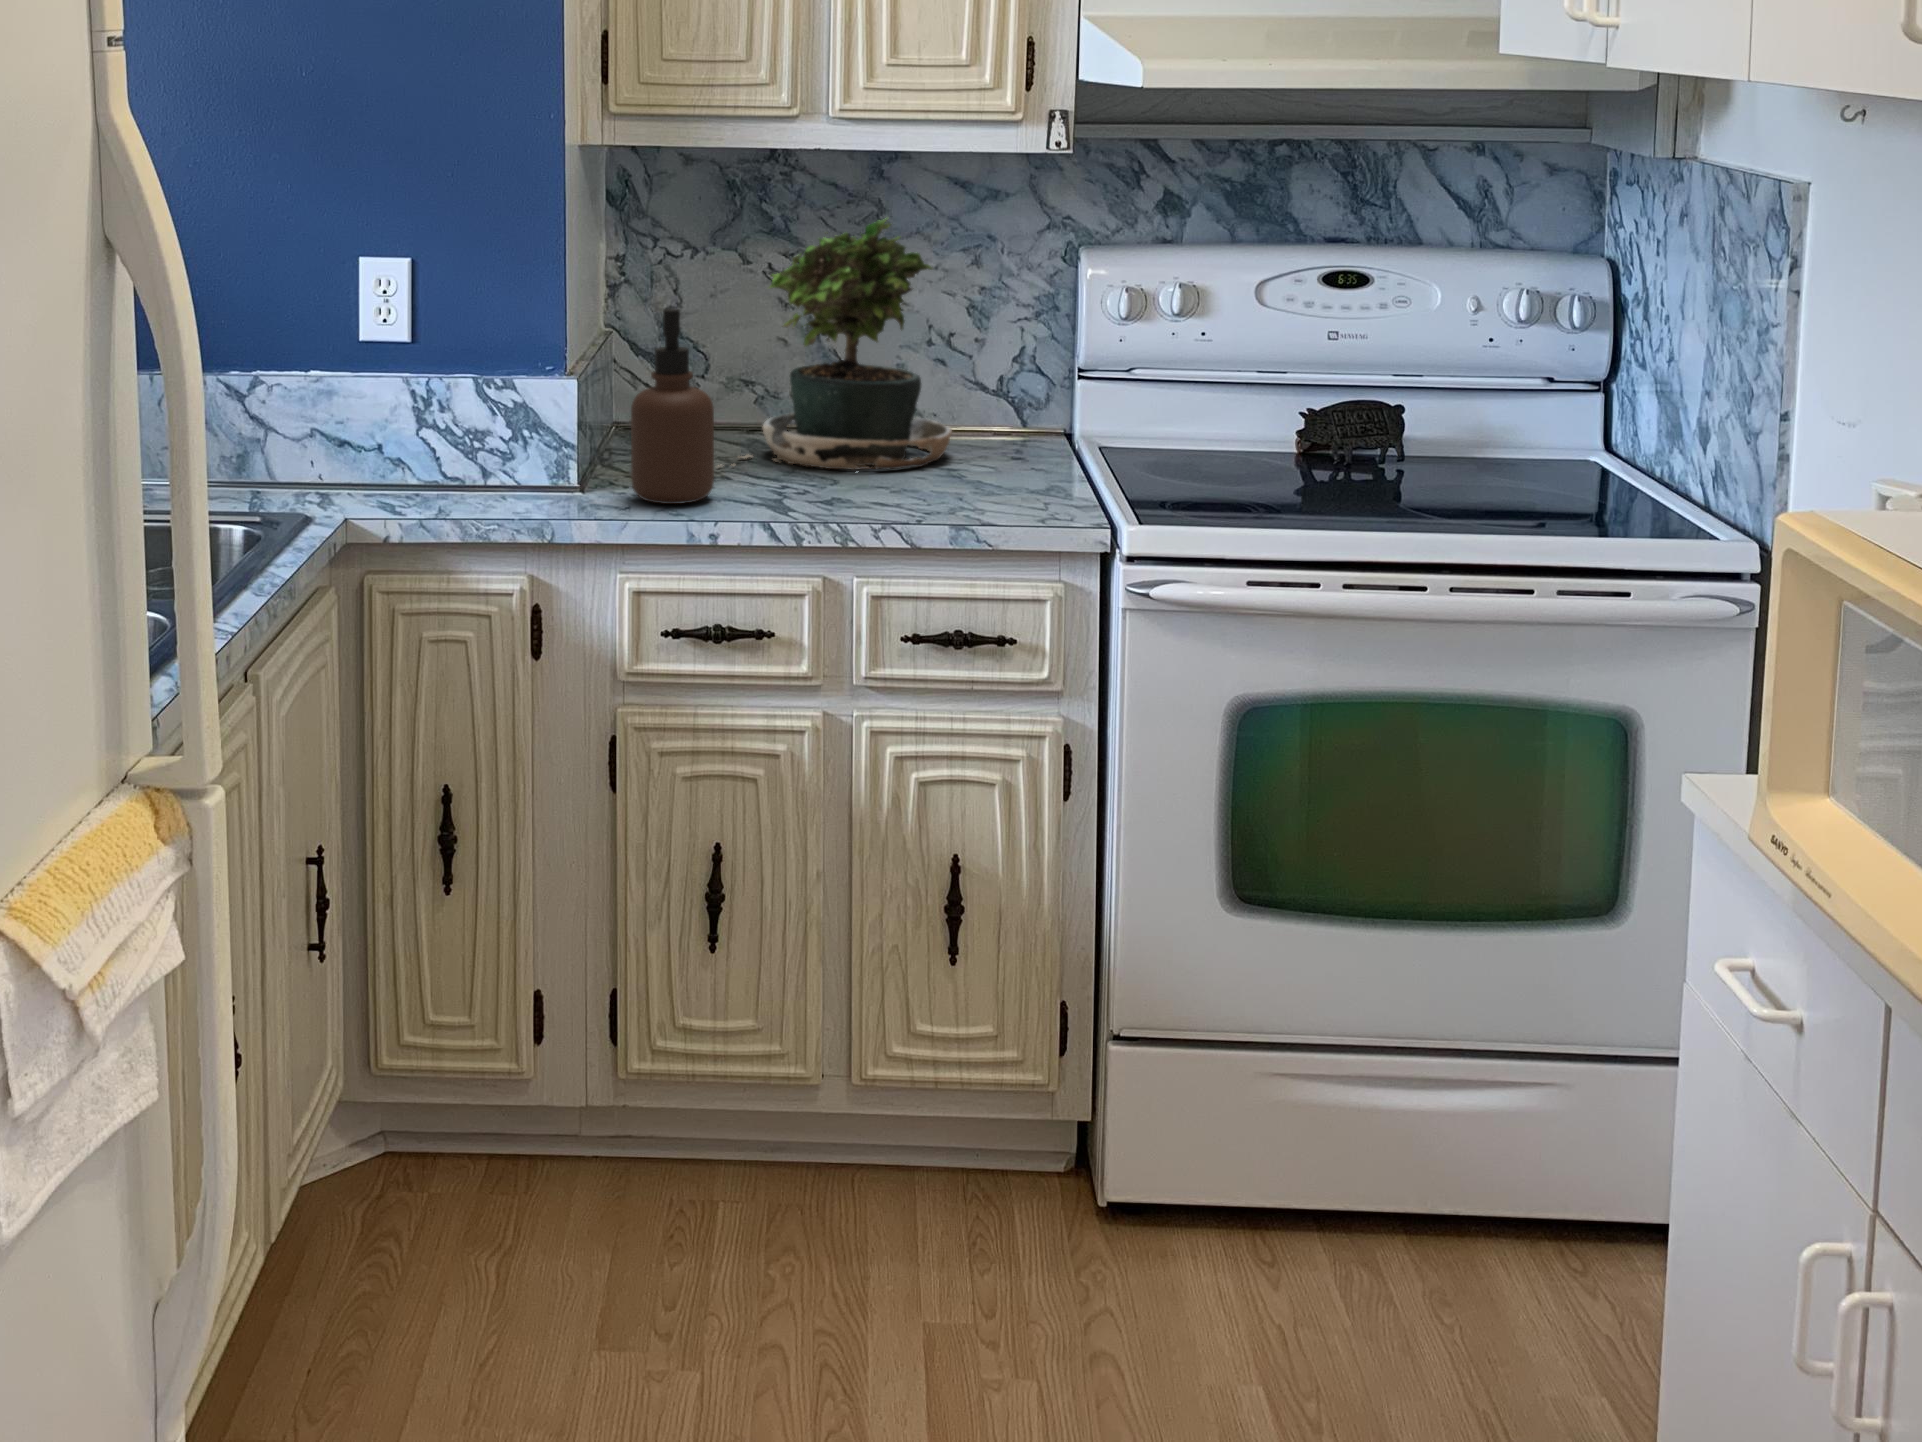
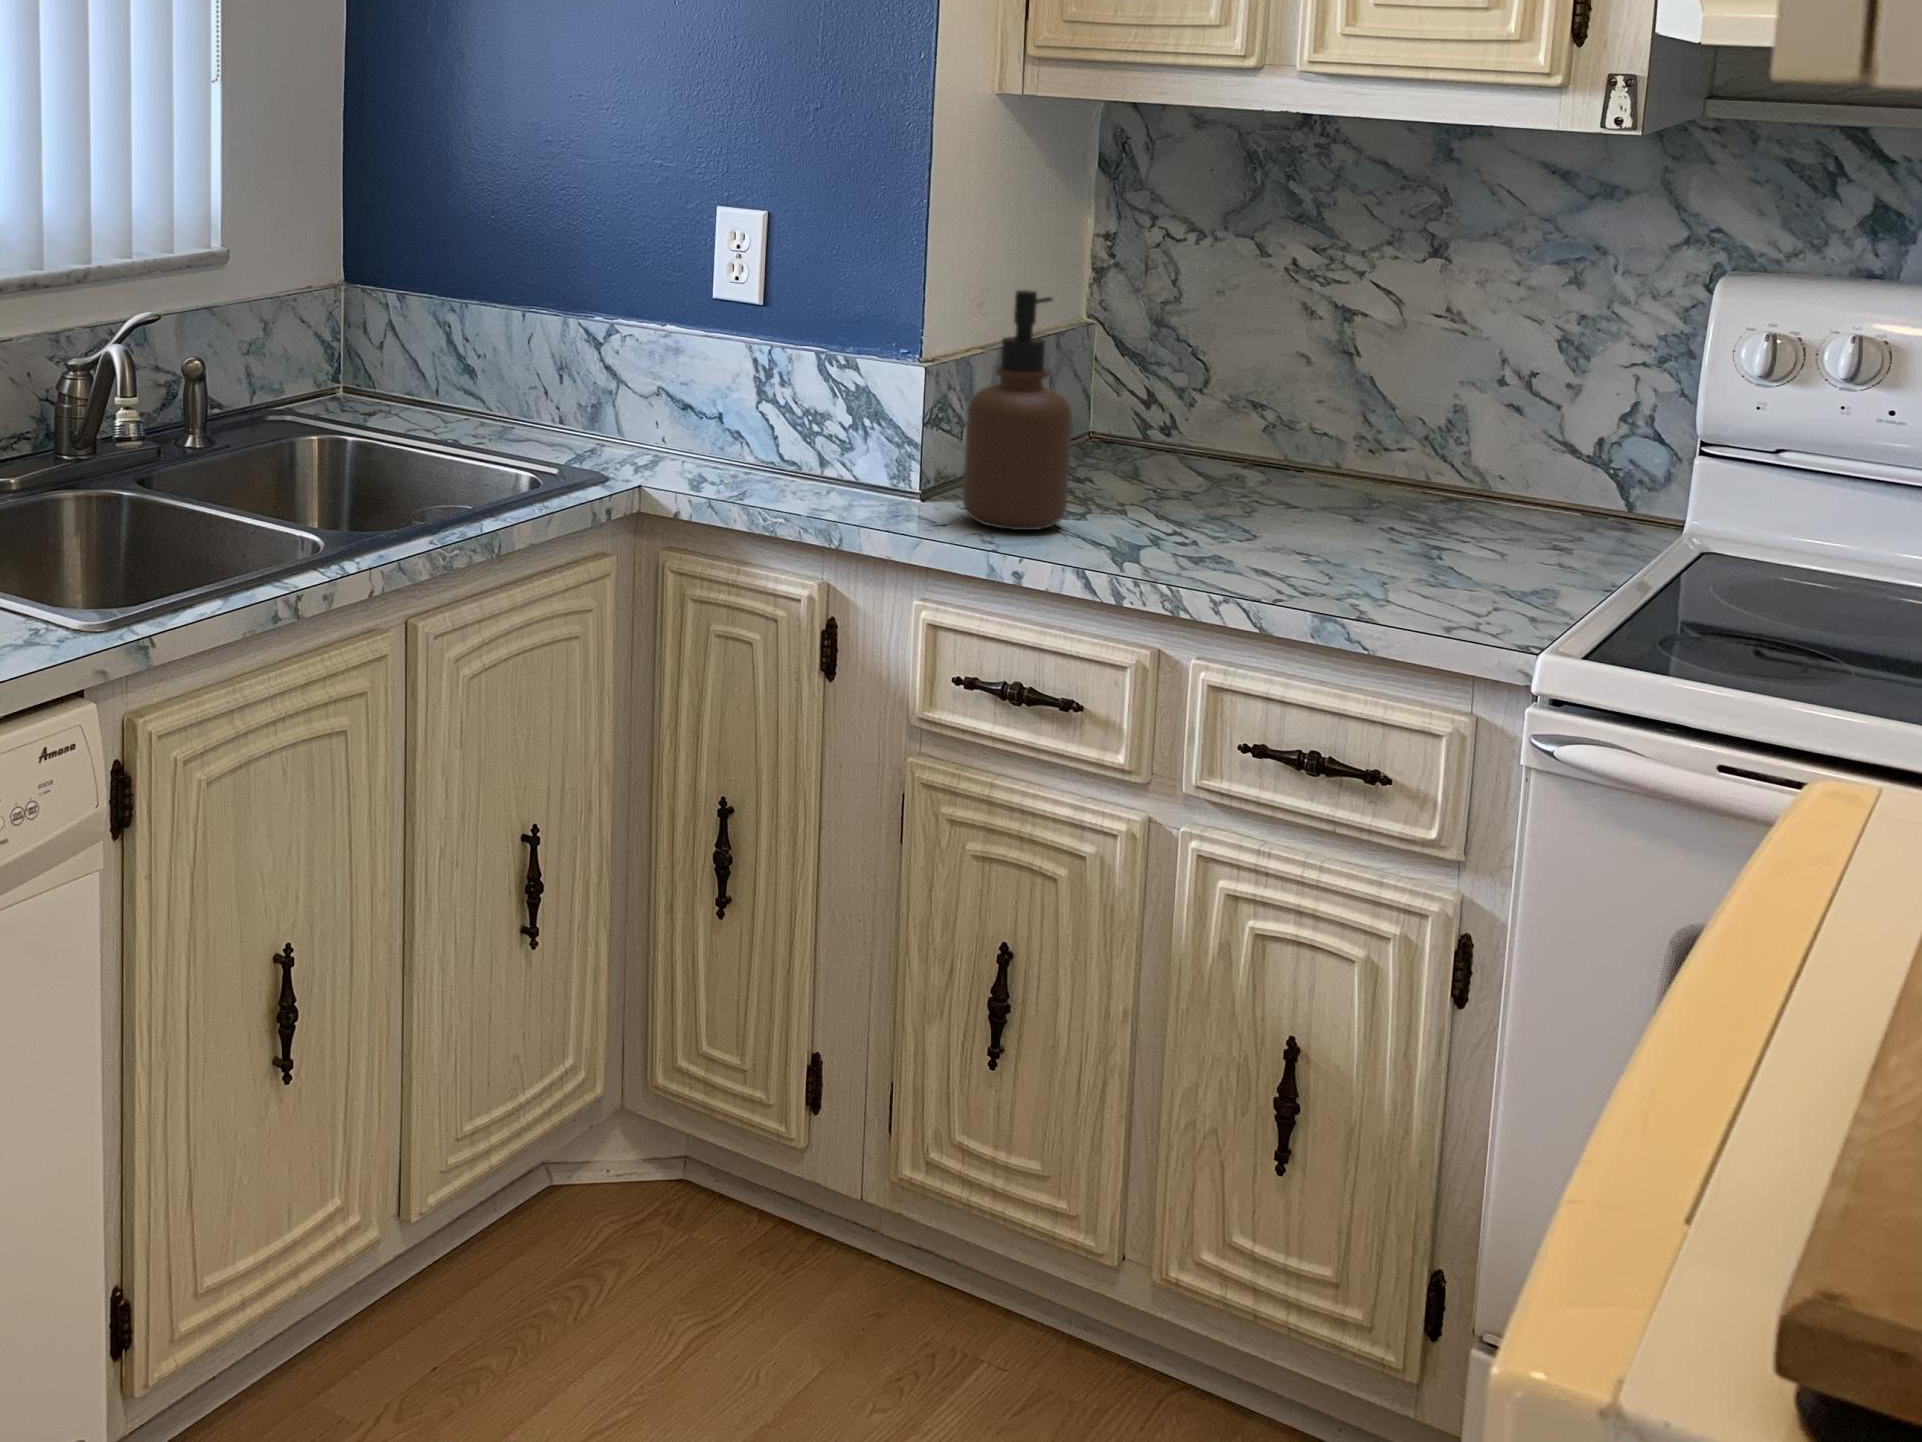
potted plant: present [742,219,952,470] -> none [1126,204,1474,536]

